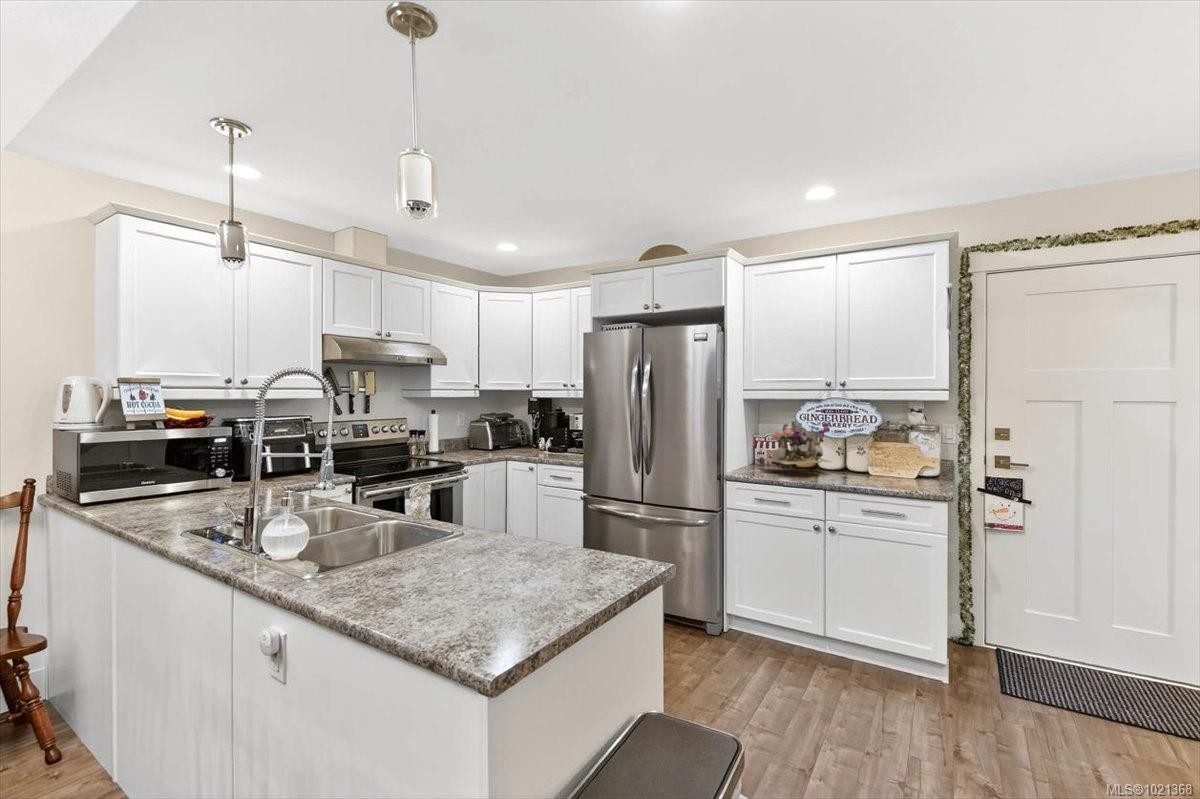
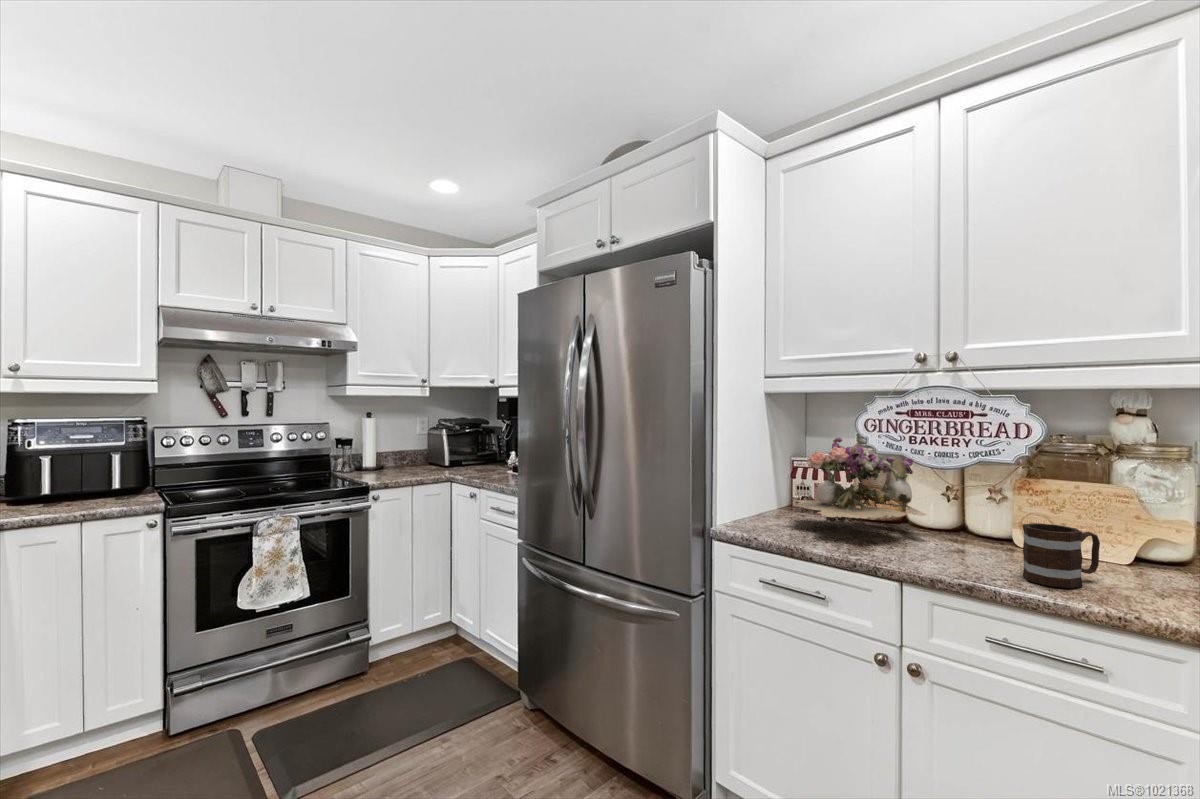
mug: none [876,461,905,486] -> present [1023,523,1100,588]

